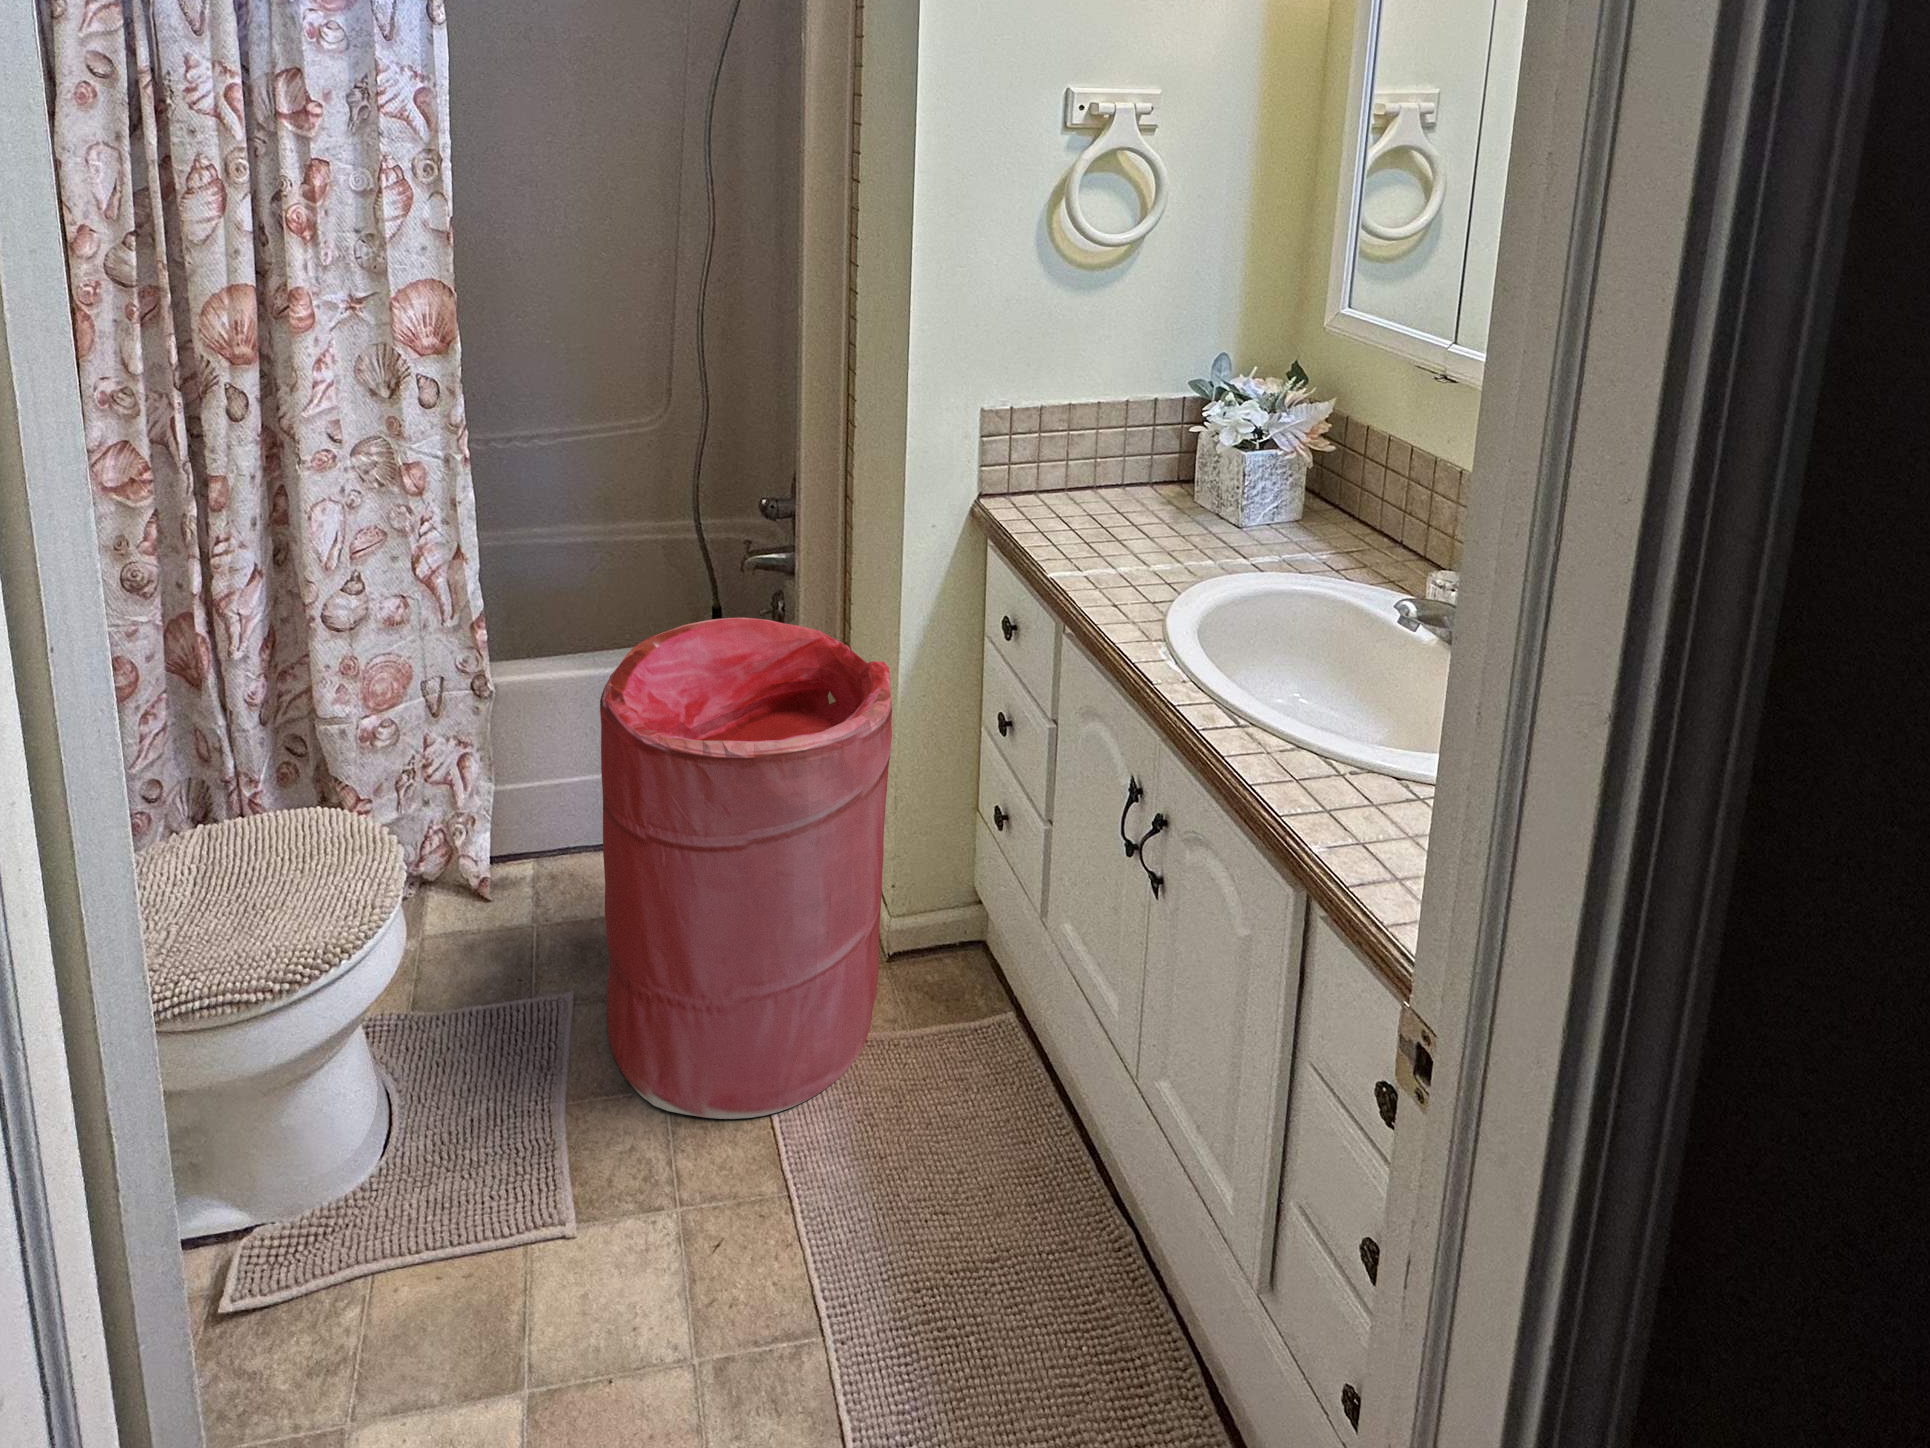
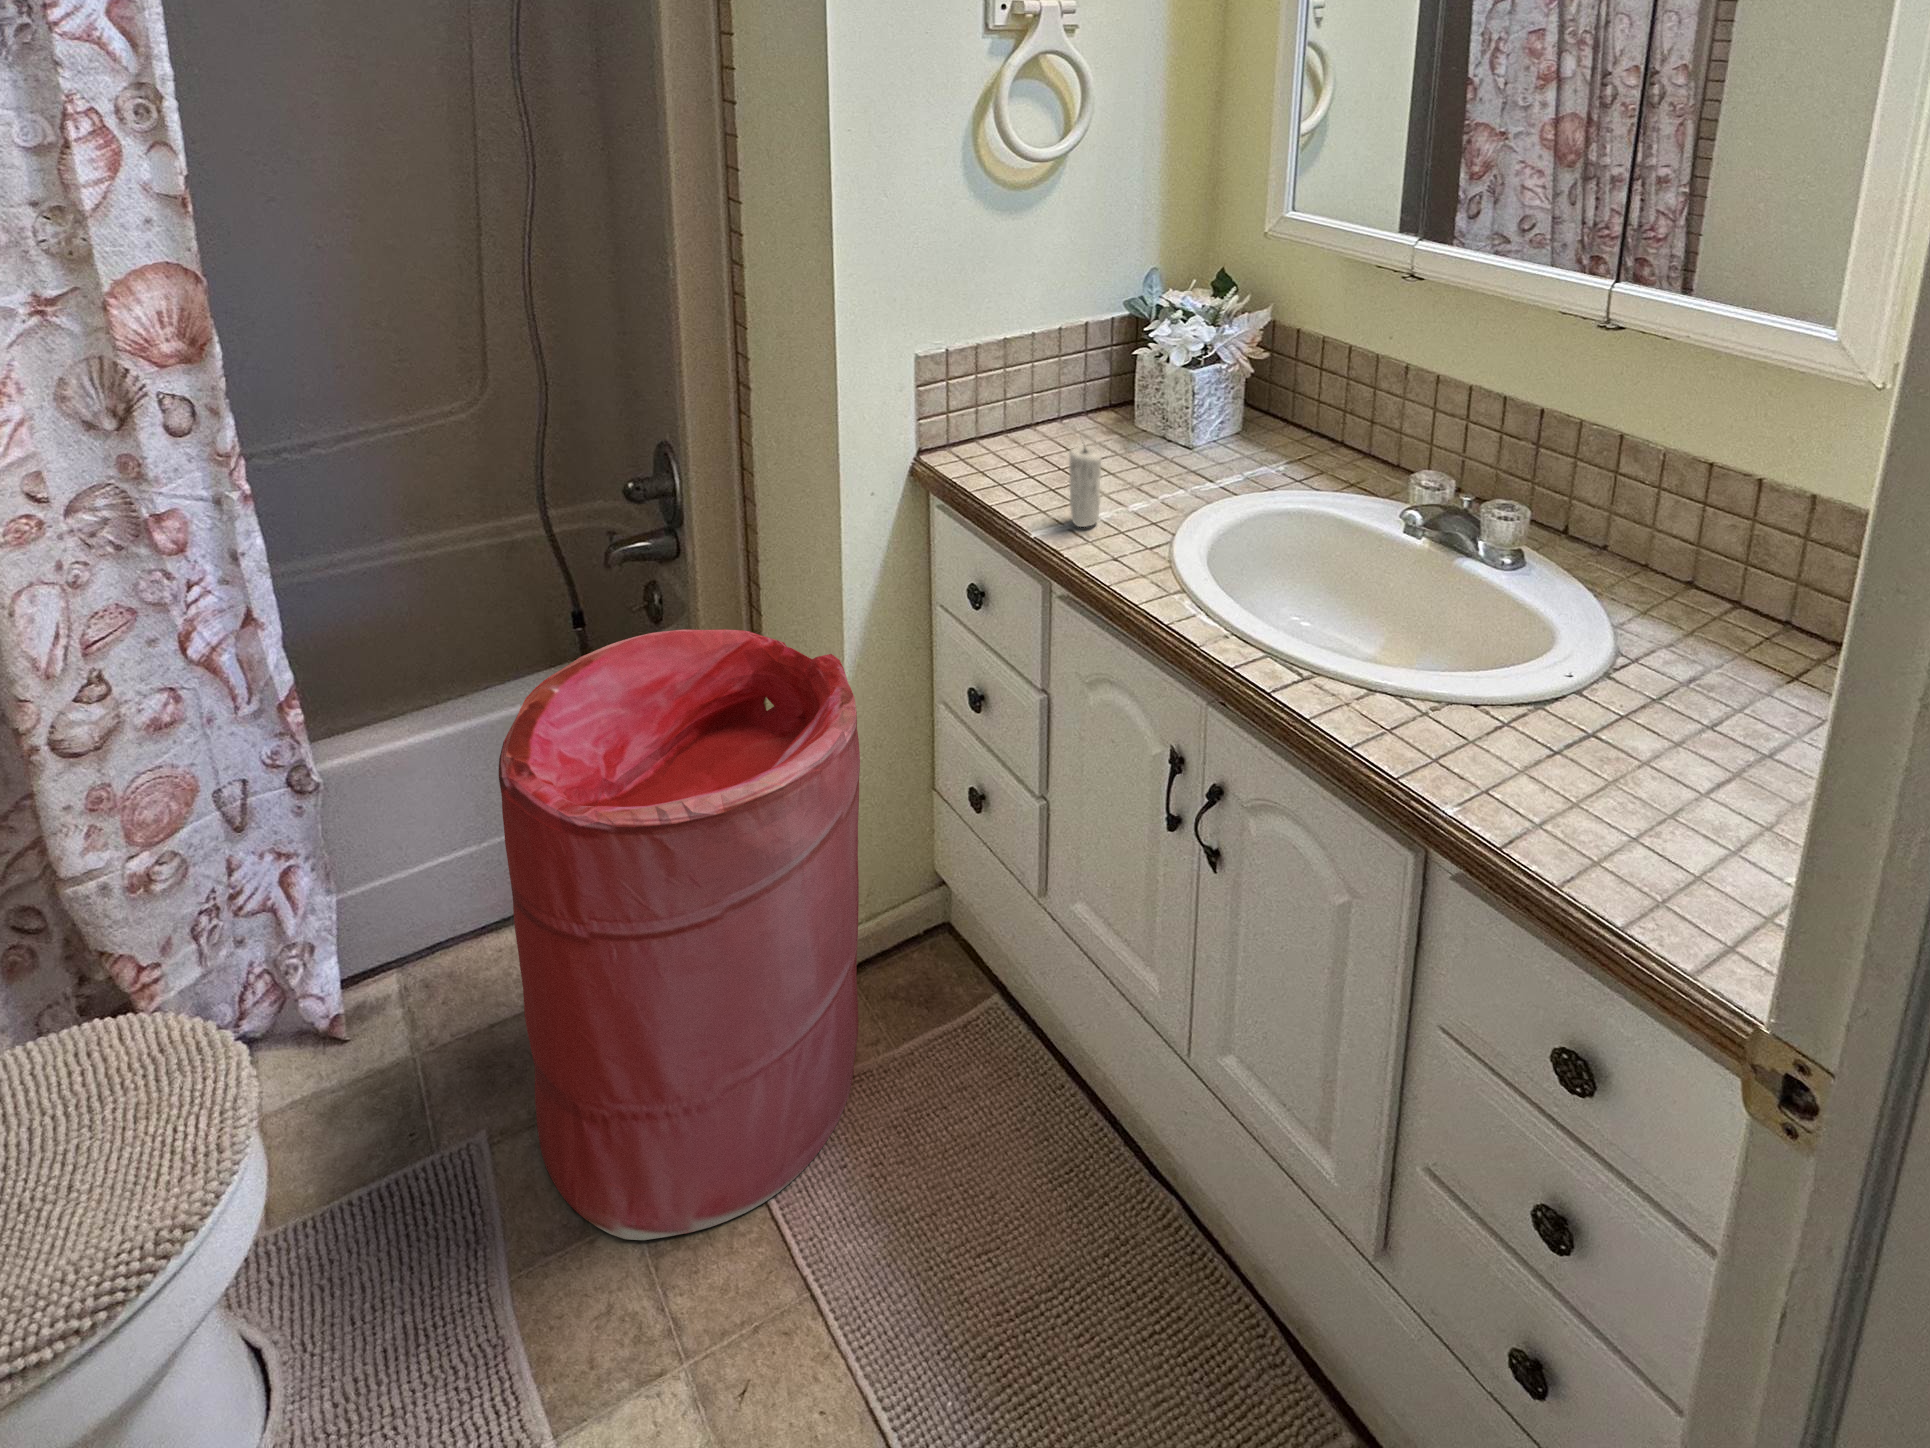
candle: none [1088,492,1119,577] -> present [1069,445,1101,527]

